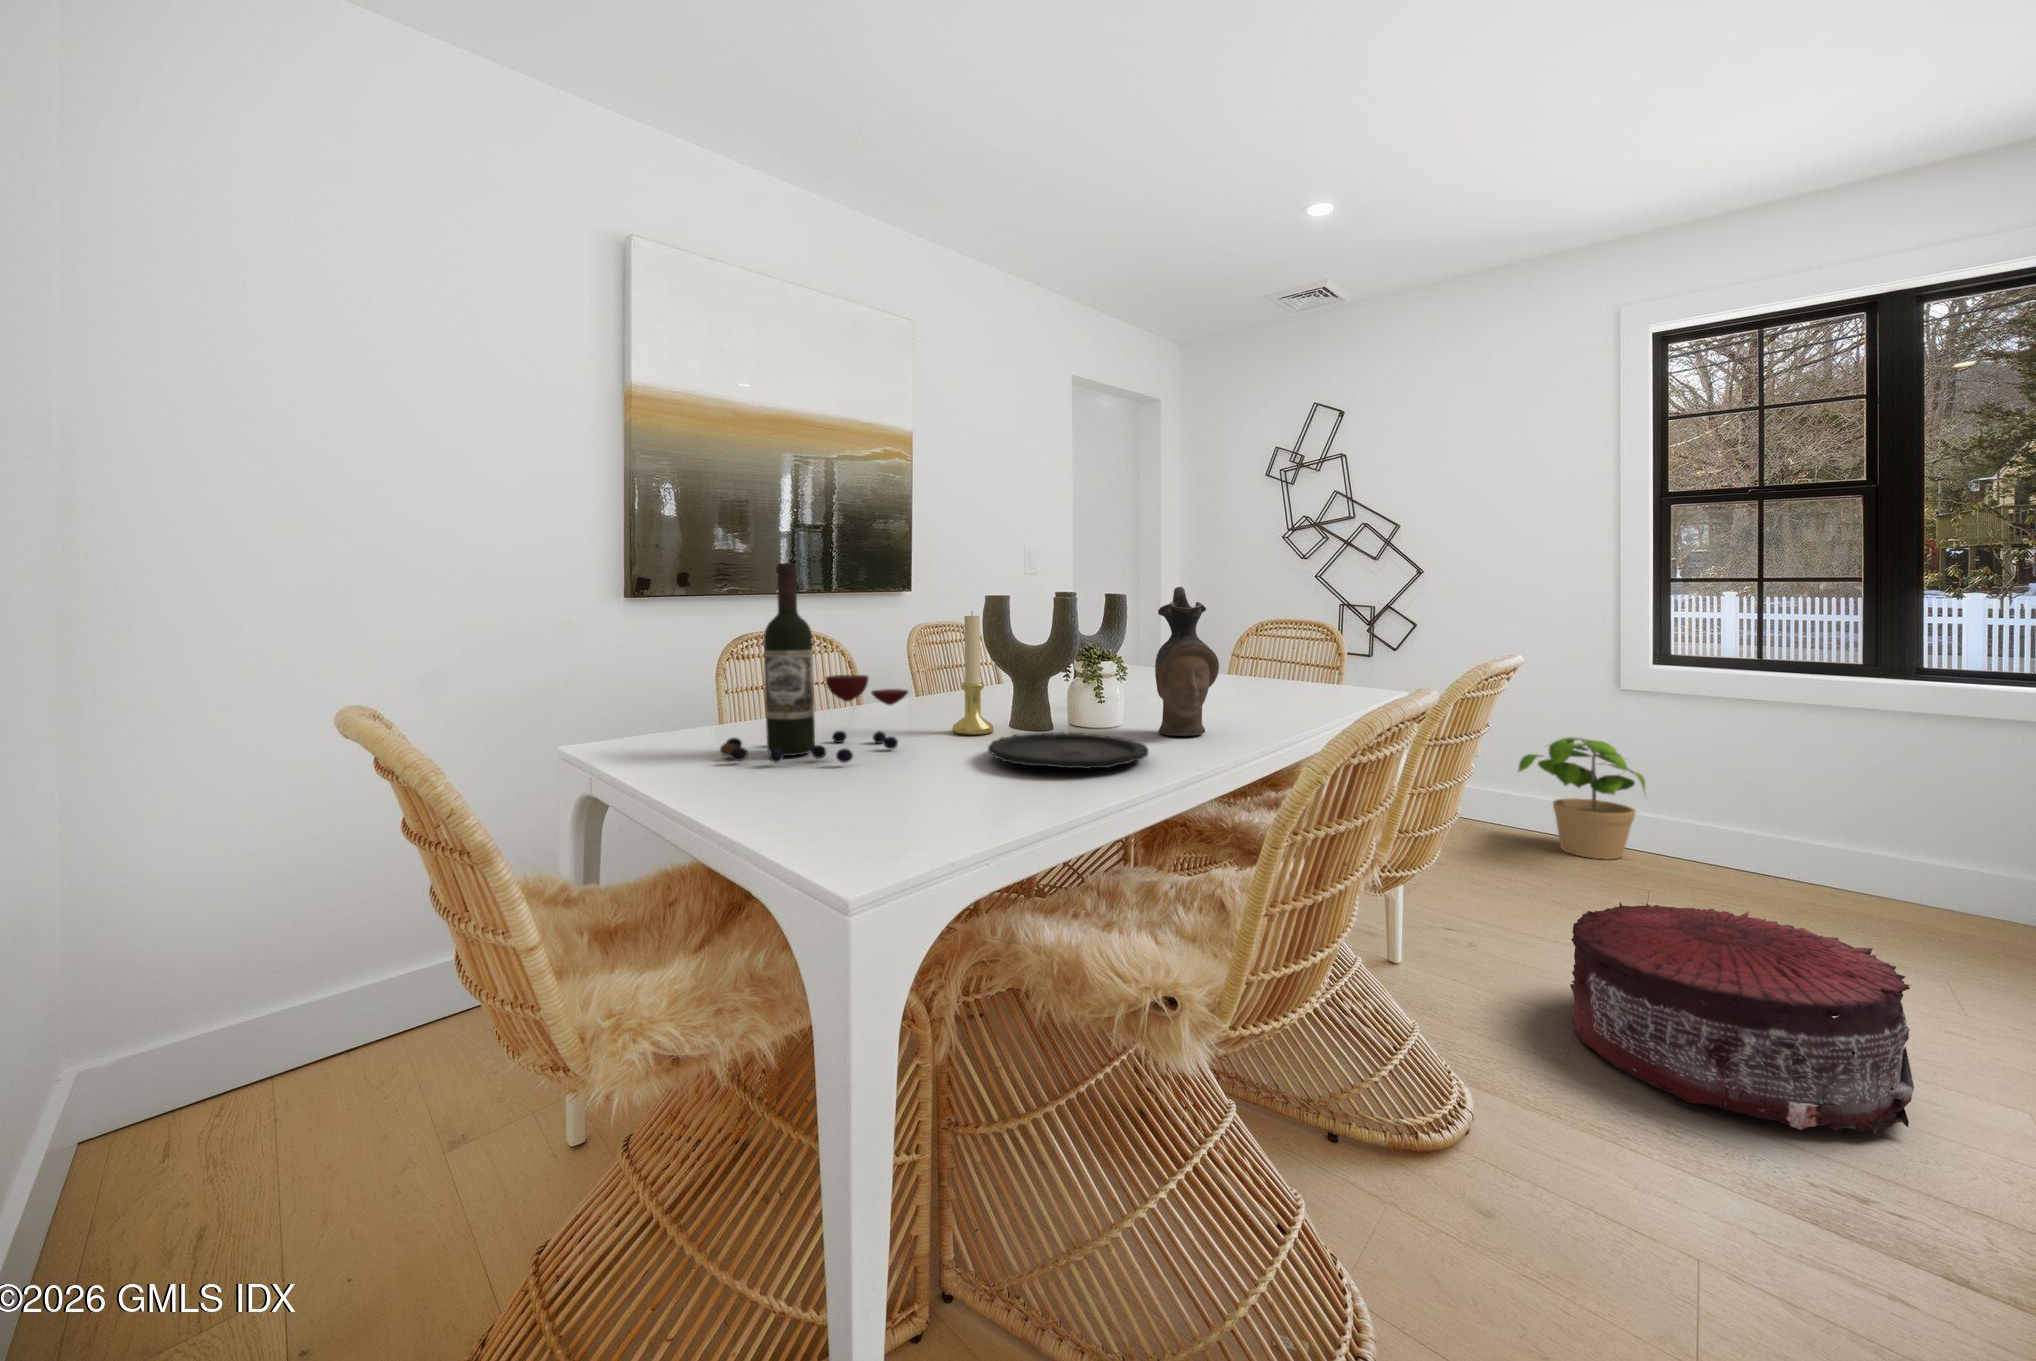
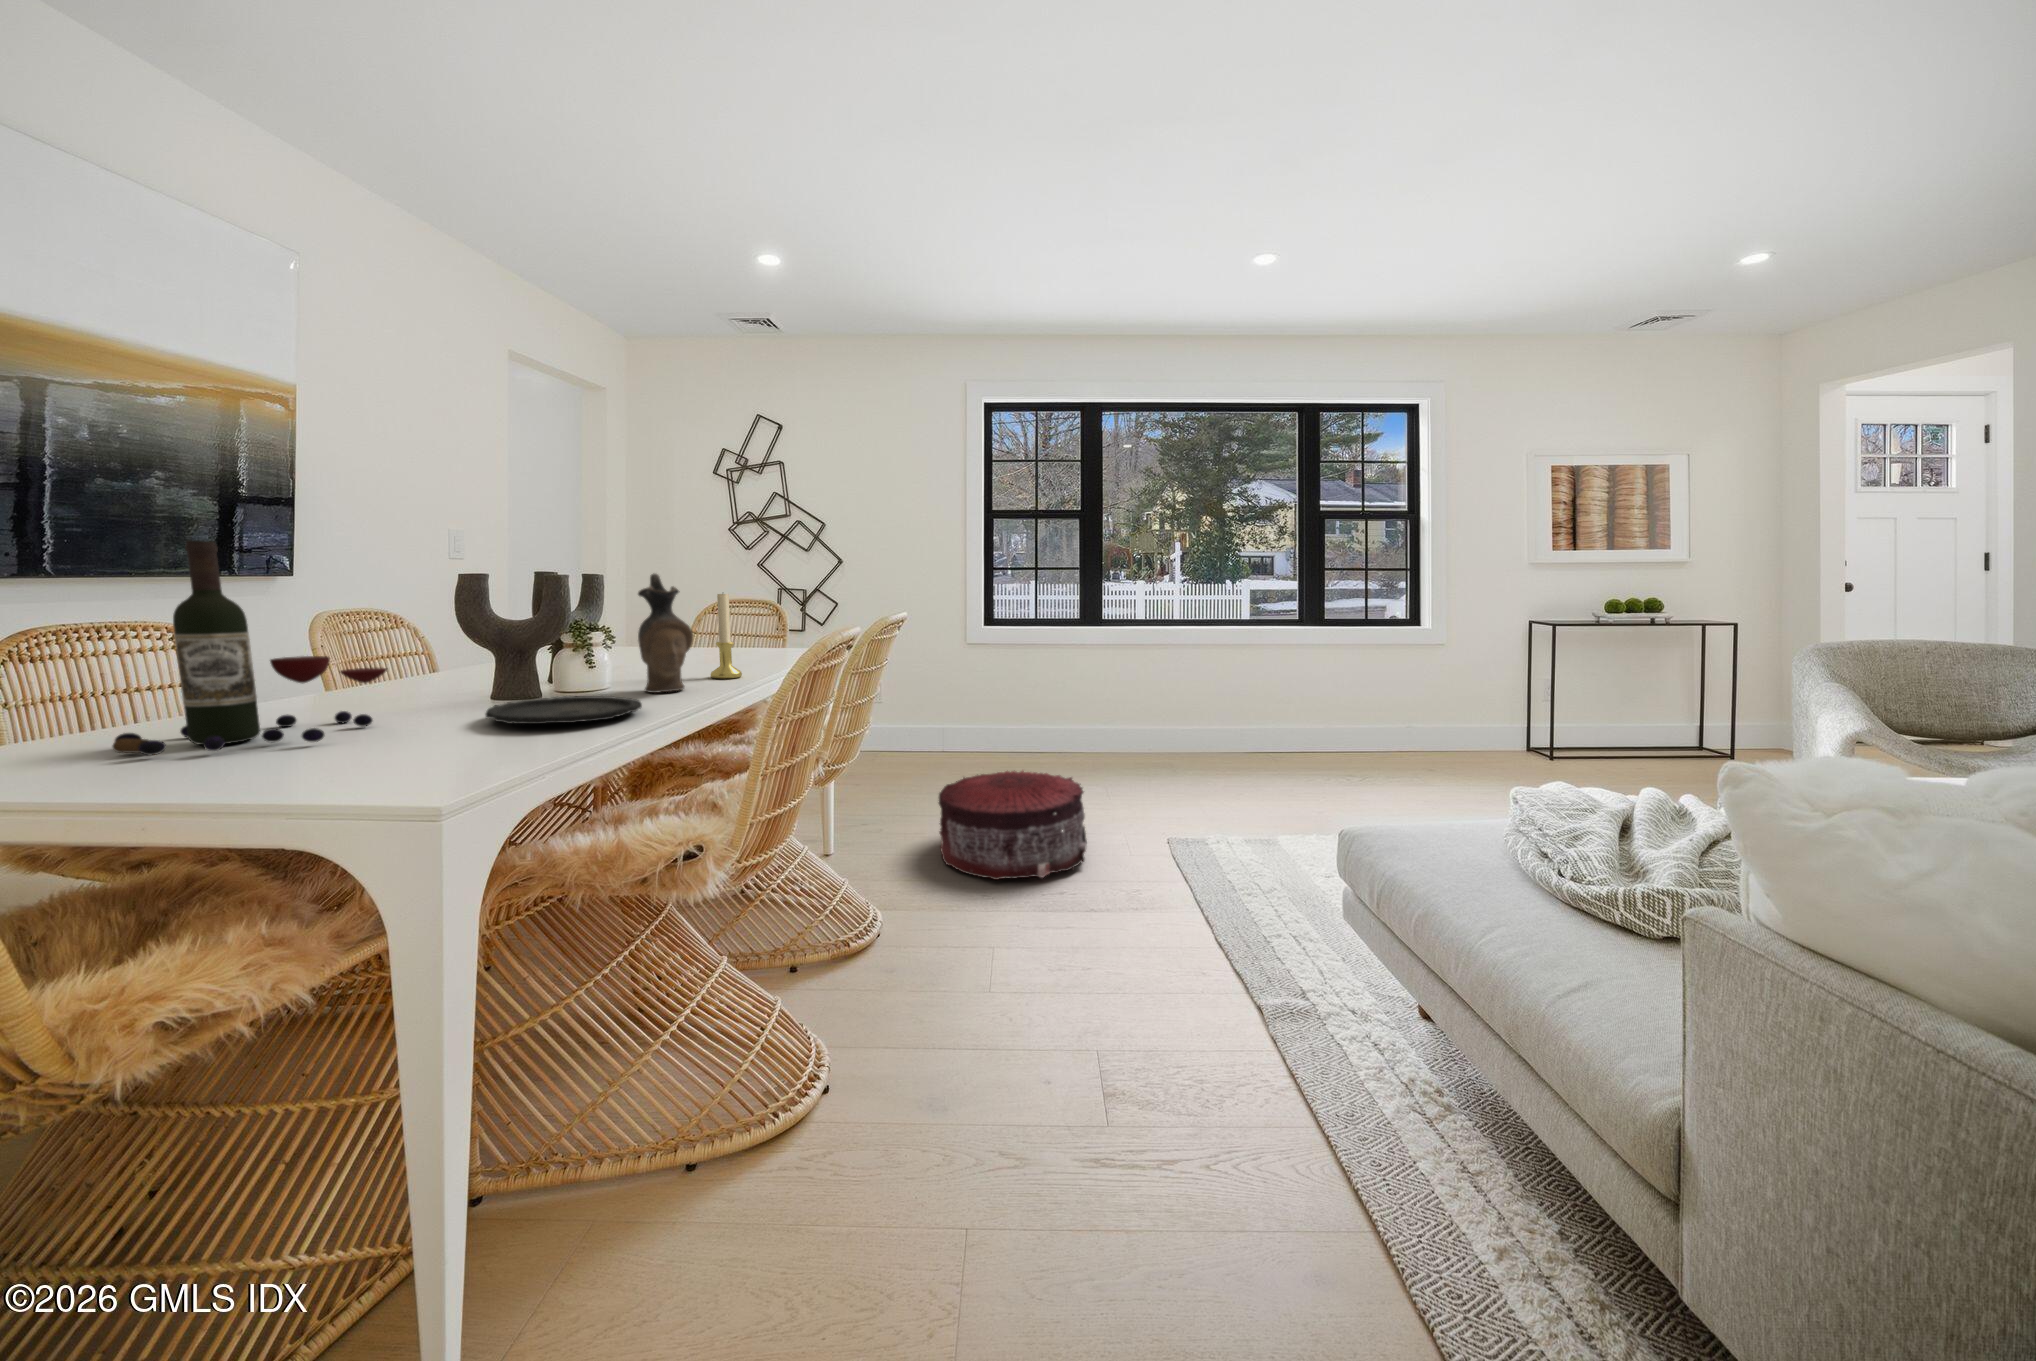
candle holder: present [952,612,994,735] -> present [711,594,742,679]
potted plant: present [1518,737,1646,859] -> none [910,678,982,757]

